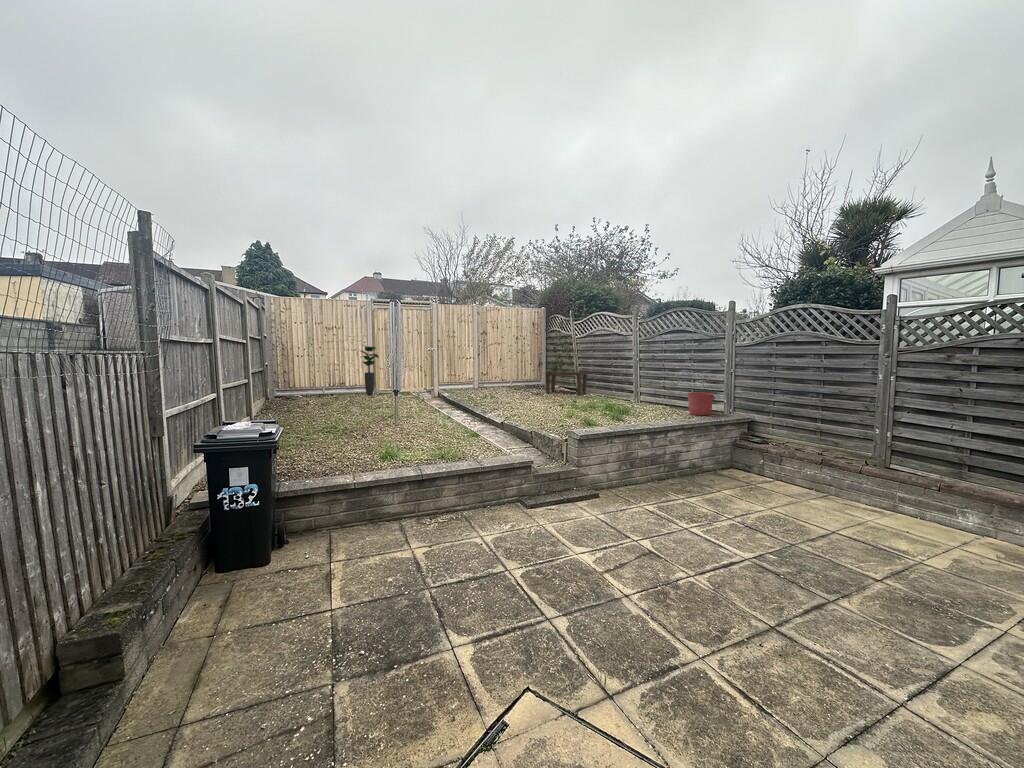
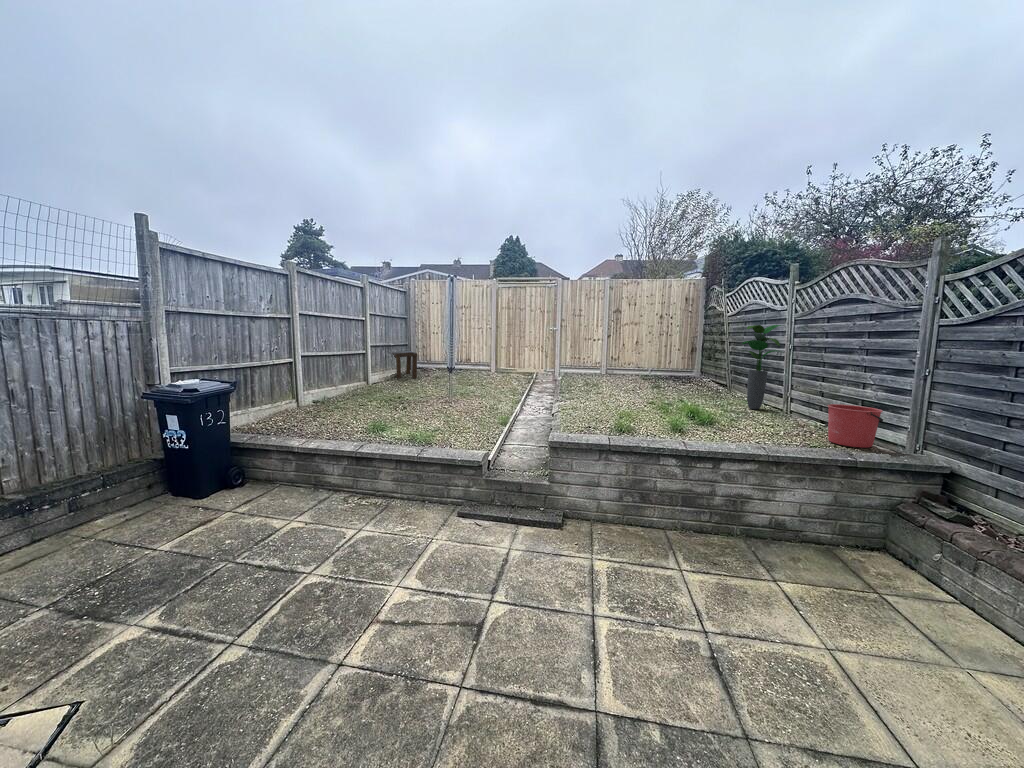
potted plant: present [360,346,379,395] -> present [742,325,781,409]
bench: present [545,371,588,395] -> present [392,351,417,379]

